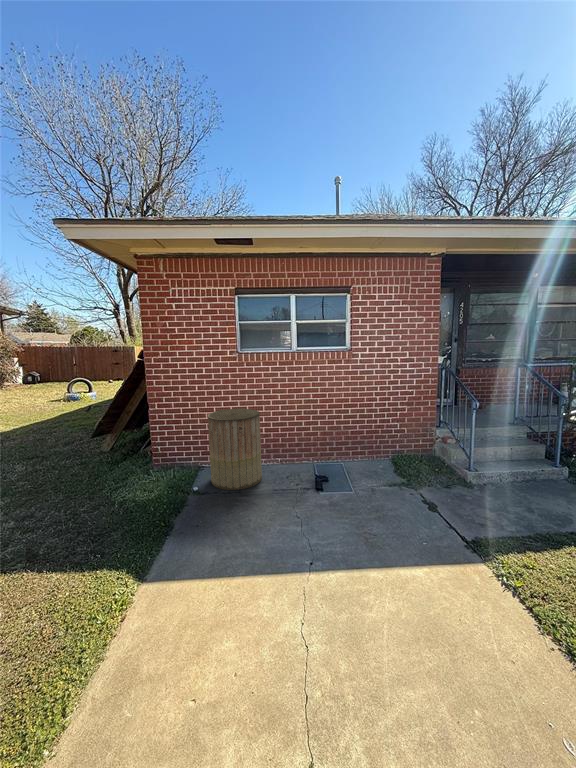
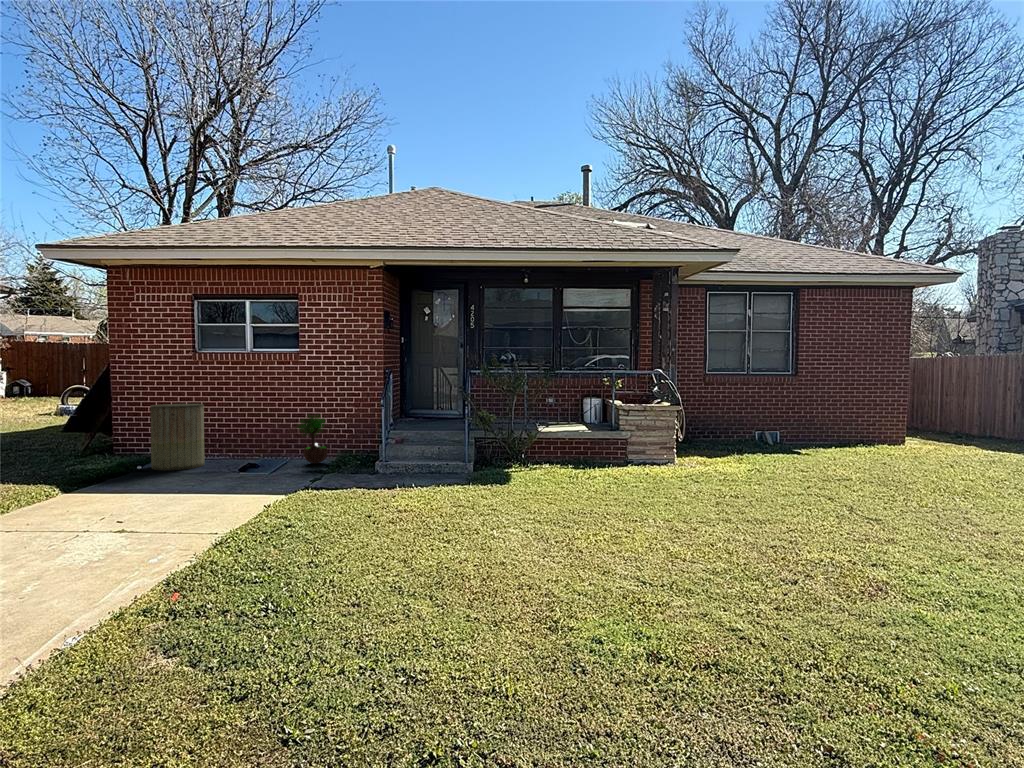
potted tree: none [361,415,395,469] -> present [298,416,328,464]

